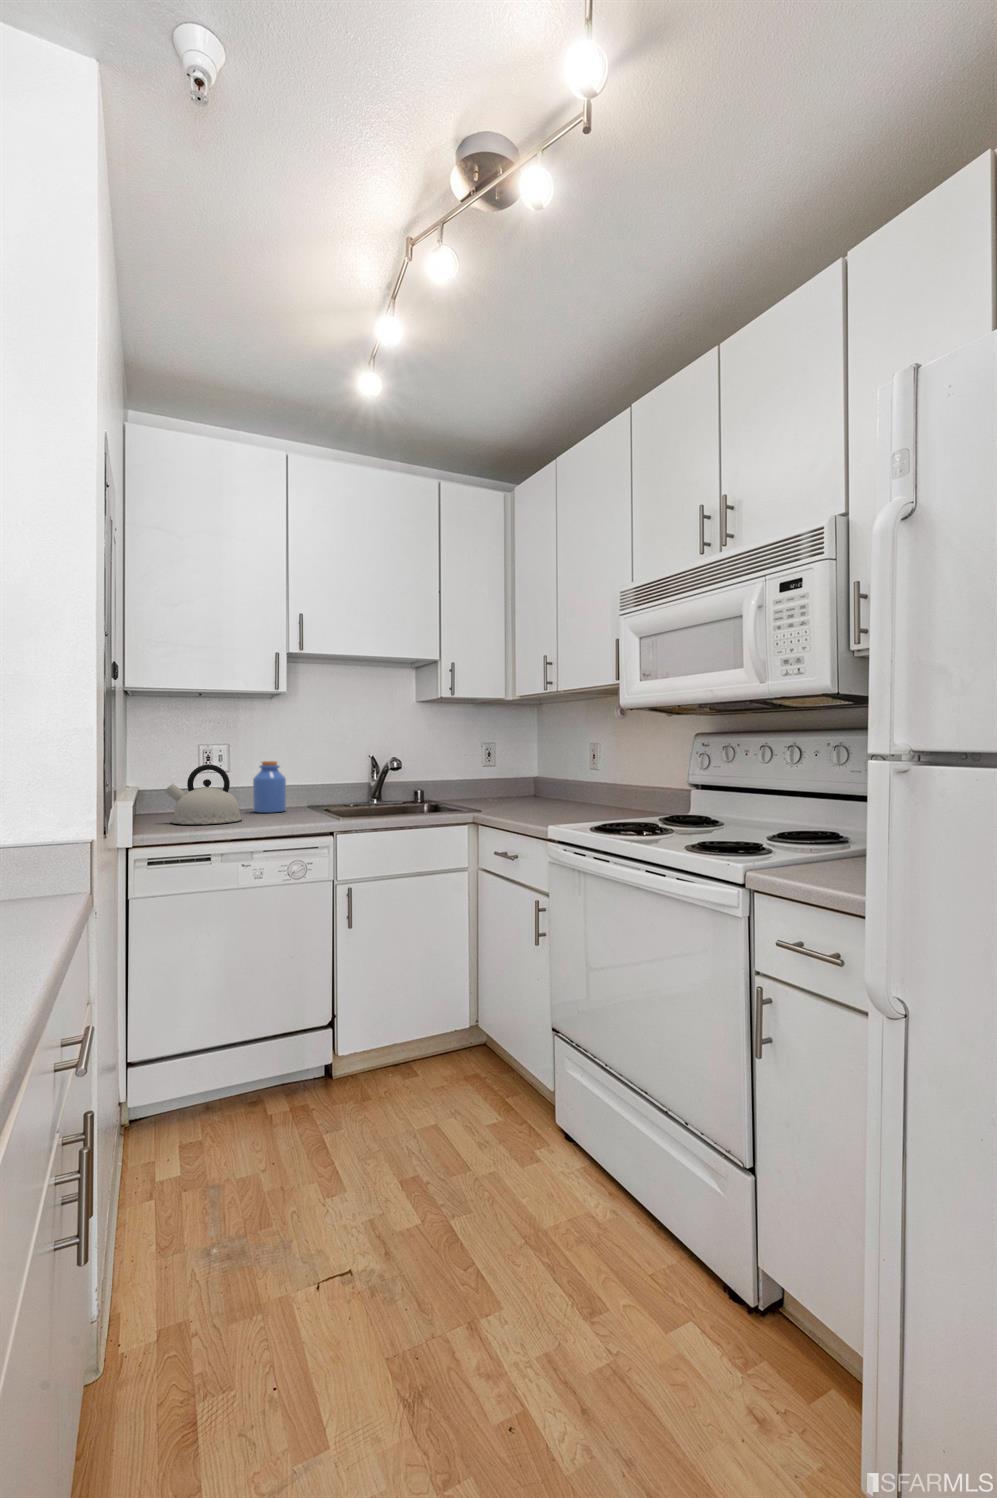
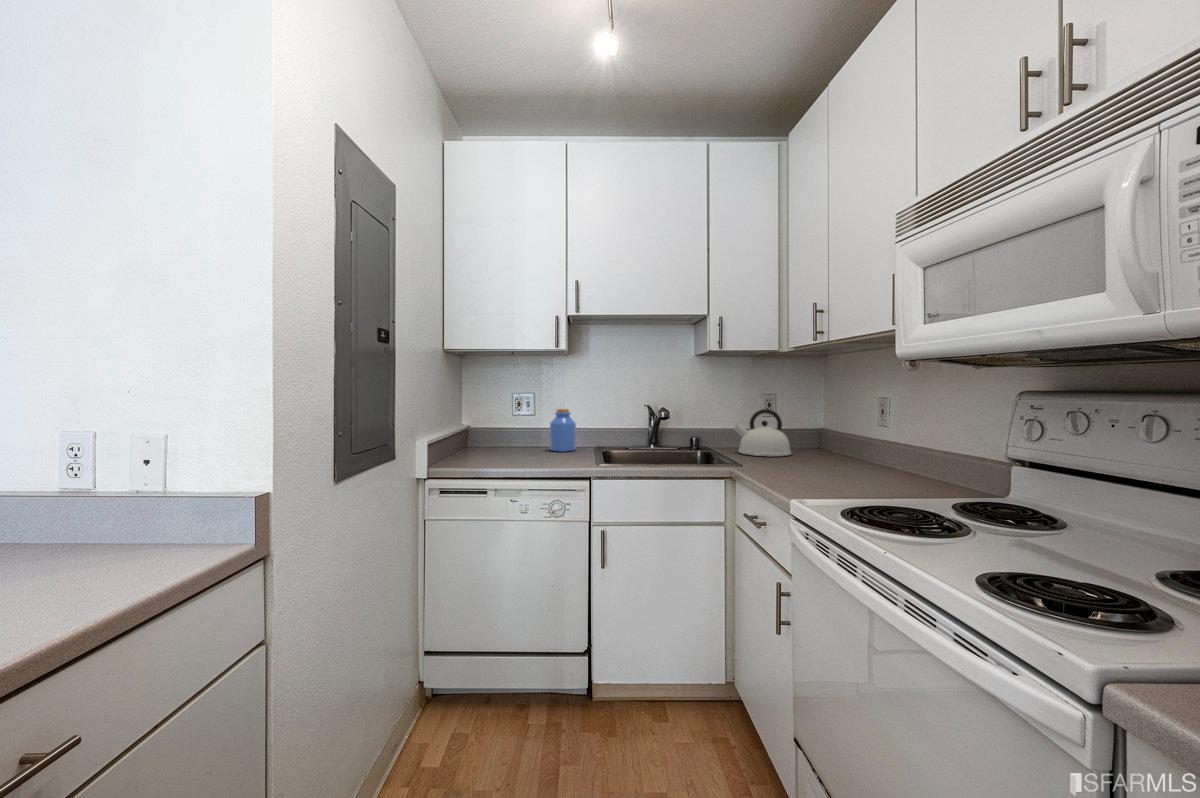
kettle: present [165,764,242,824] -> present [734,409,791,456]

